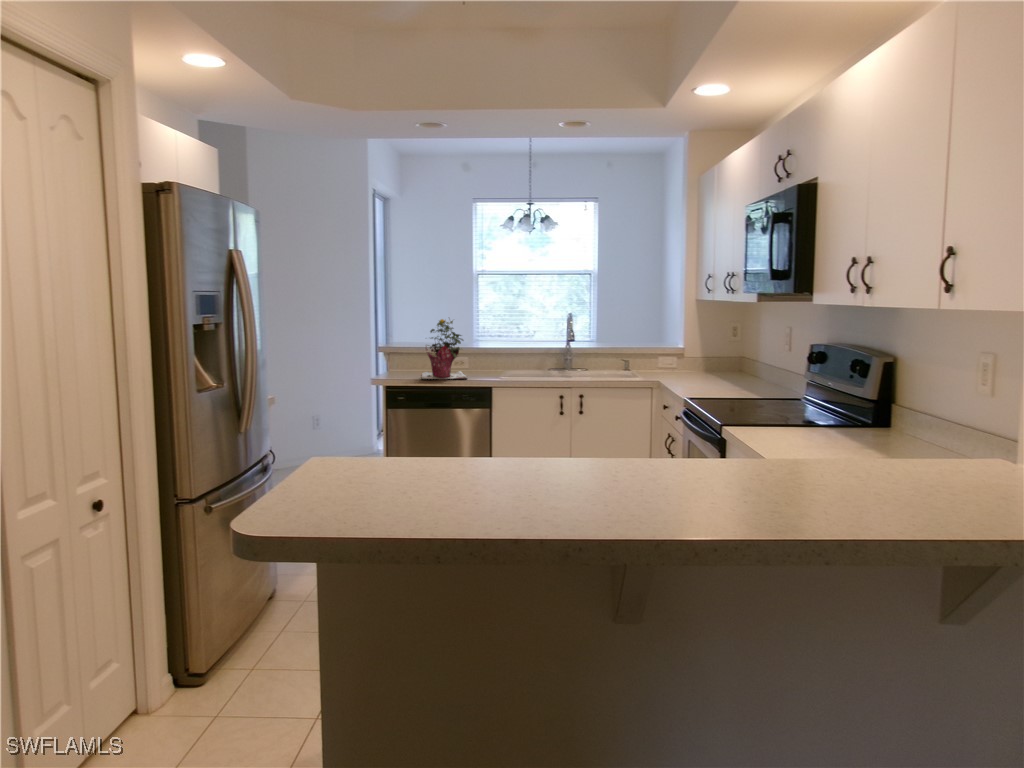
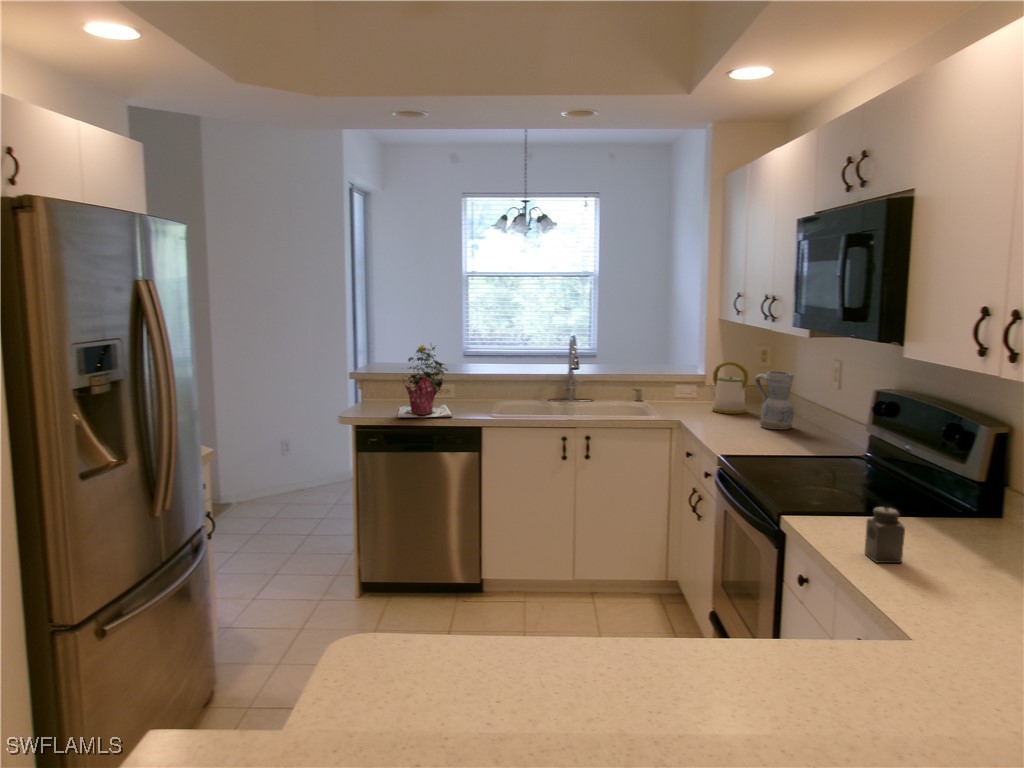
kettle: none [684,333,718,377] -> present [707,361,749,414]
ceramic pitcher: none [721,337,752,385] -> present [755,371,794,429]
salt shaker: none [776,407,803,446] -> present [865,507,905,563]

